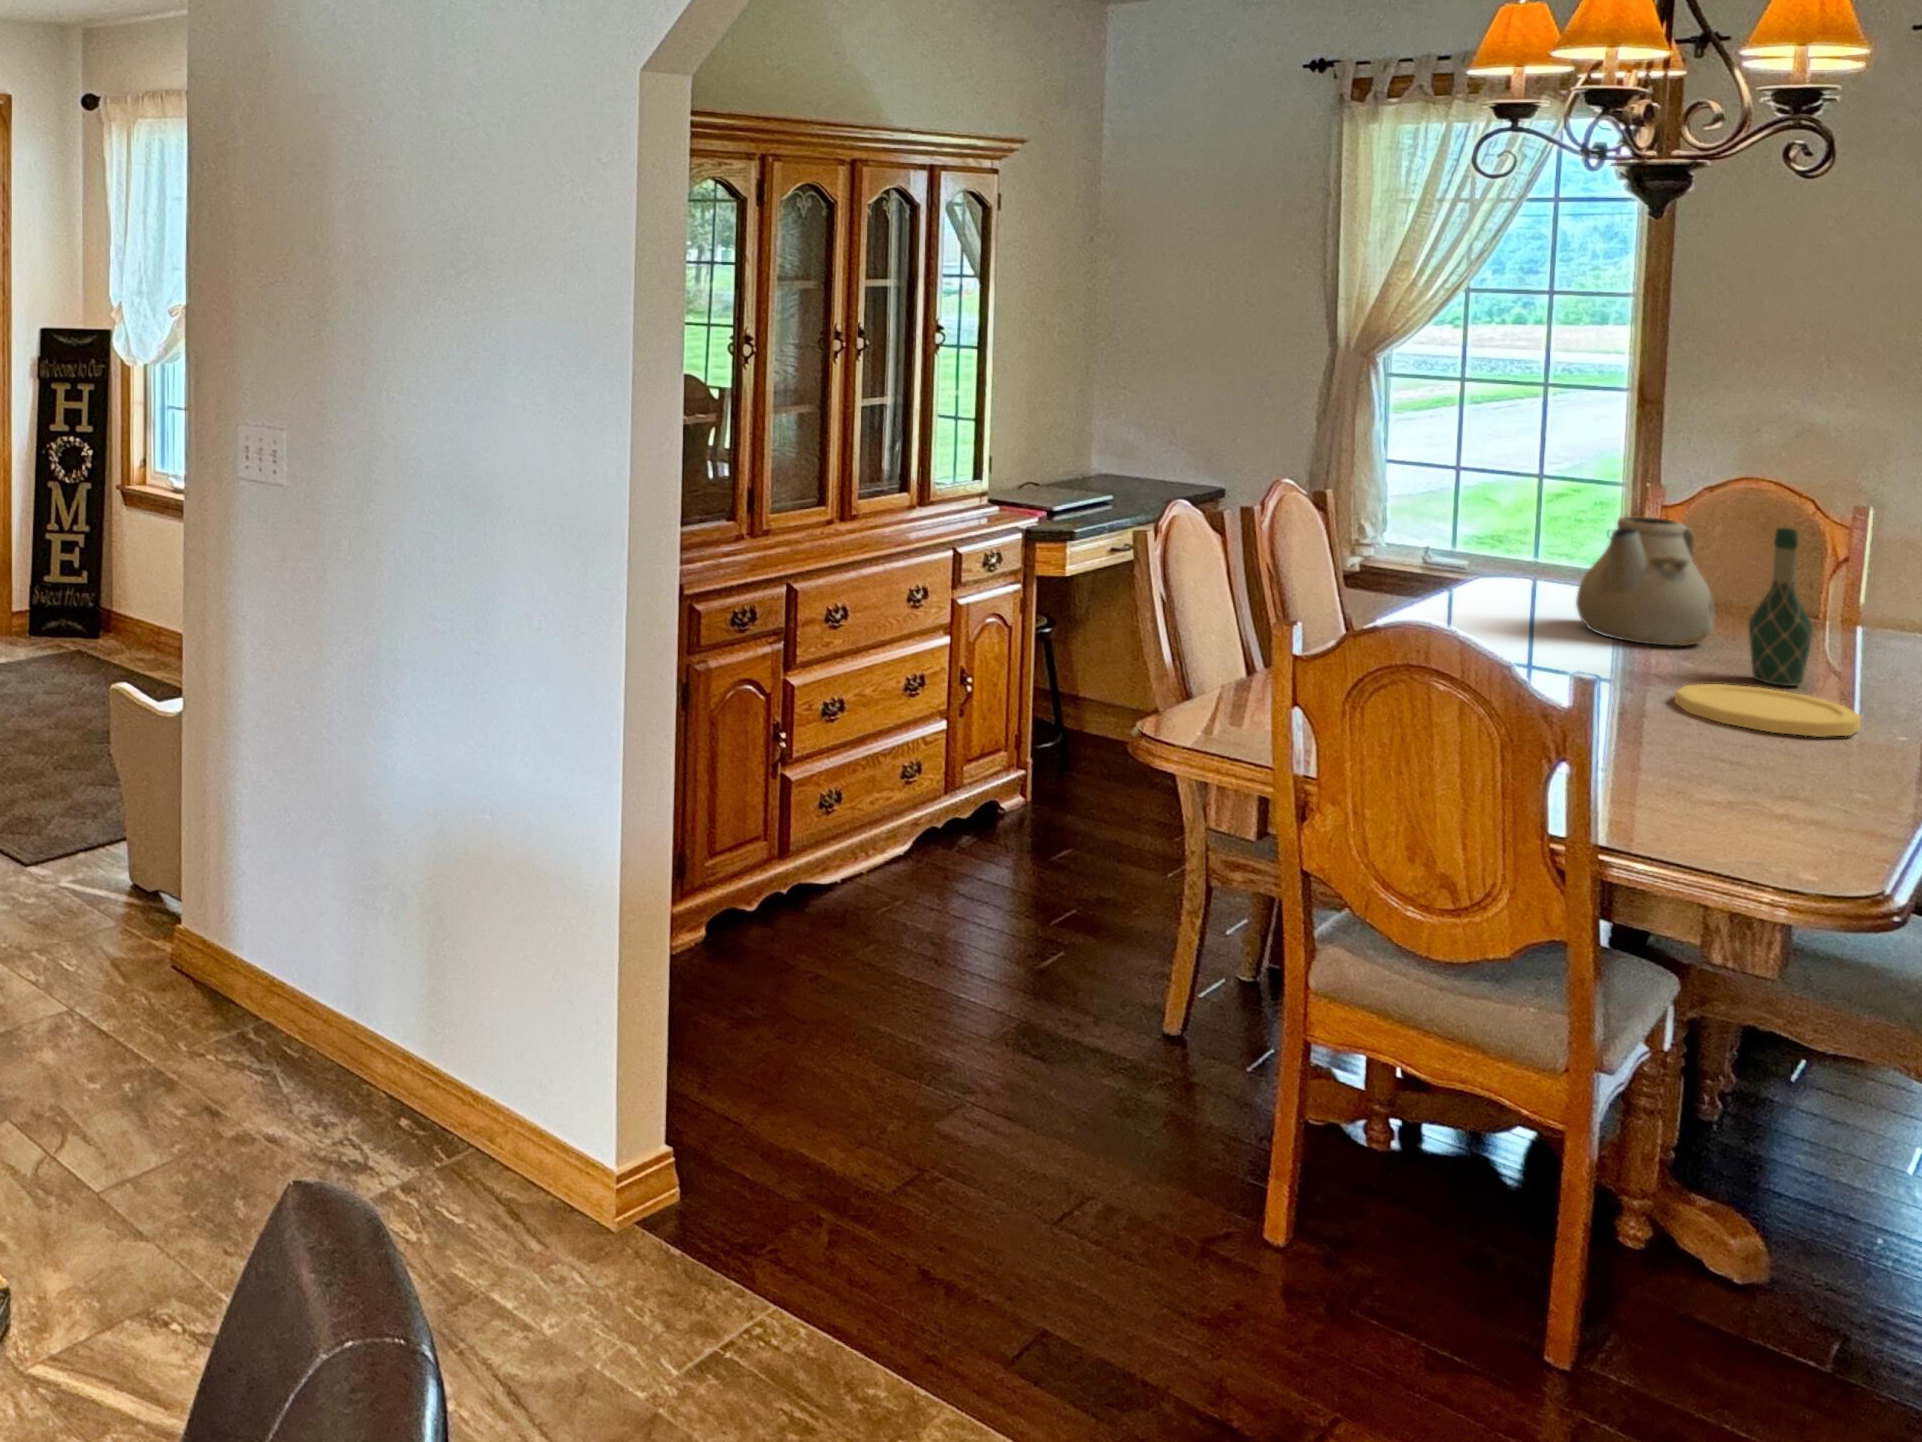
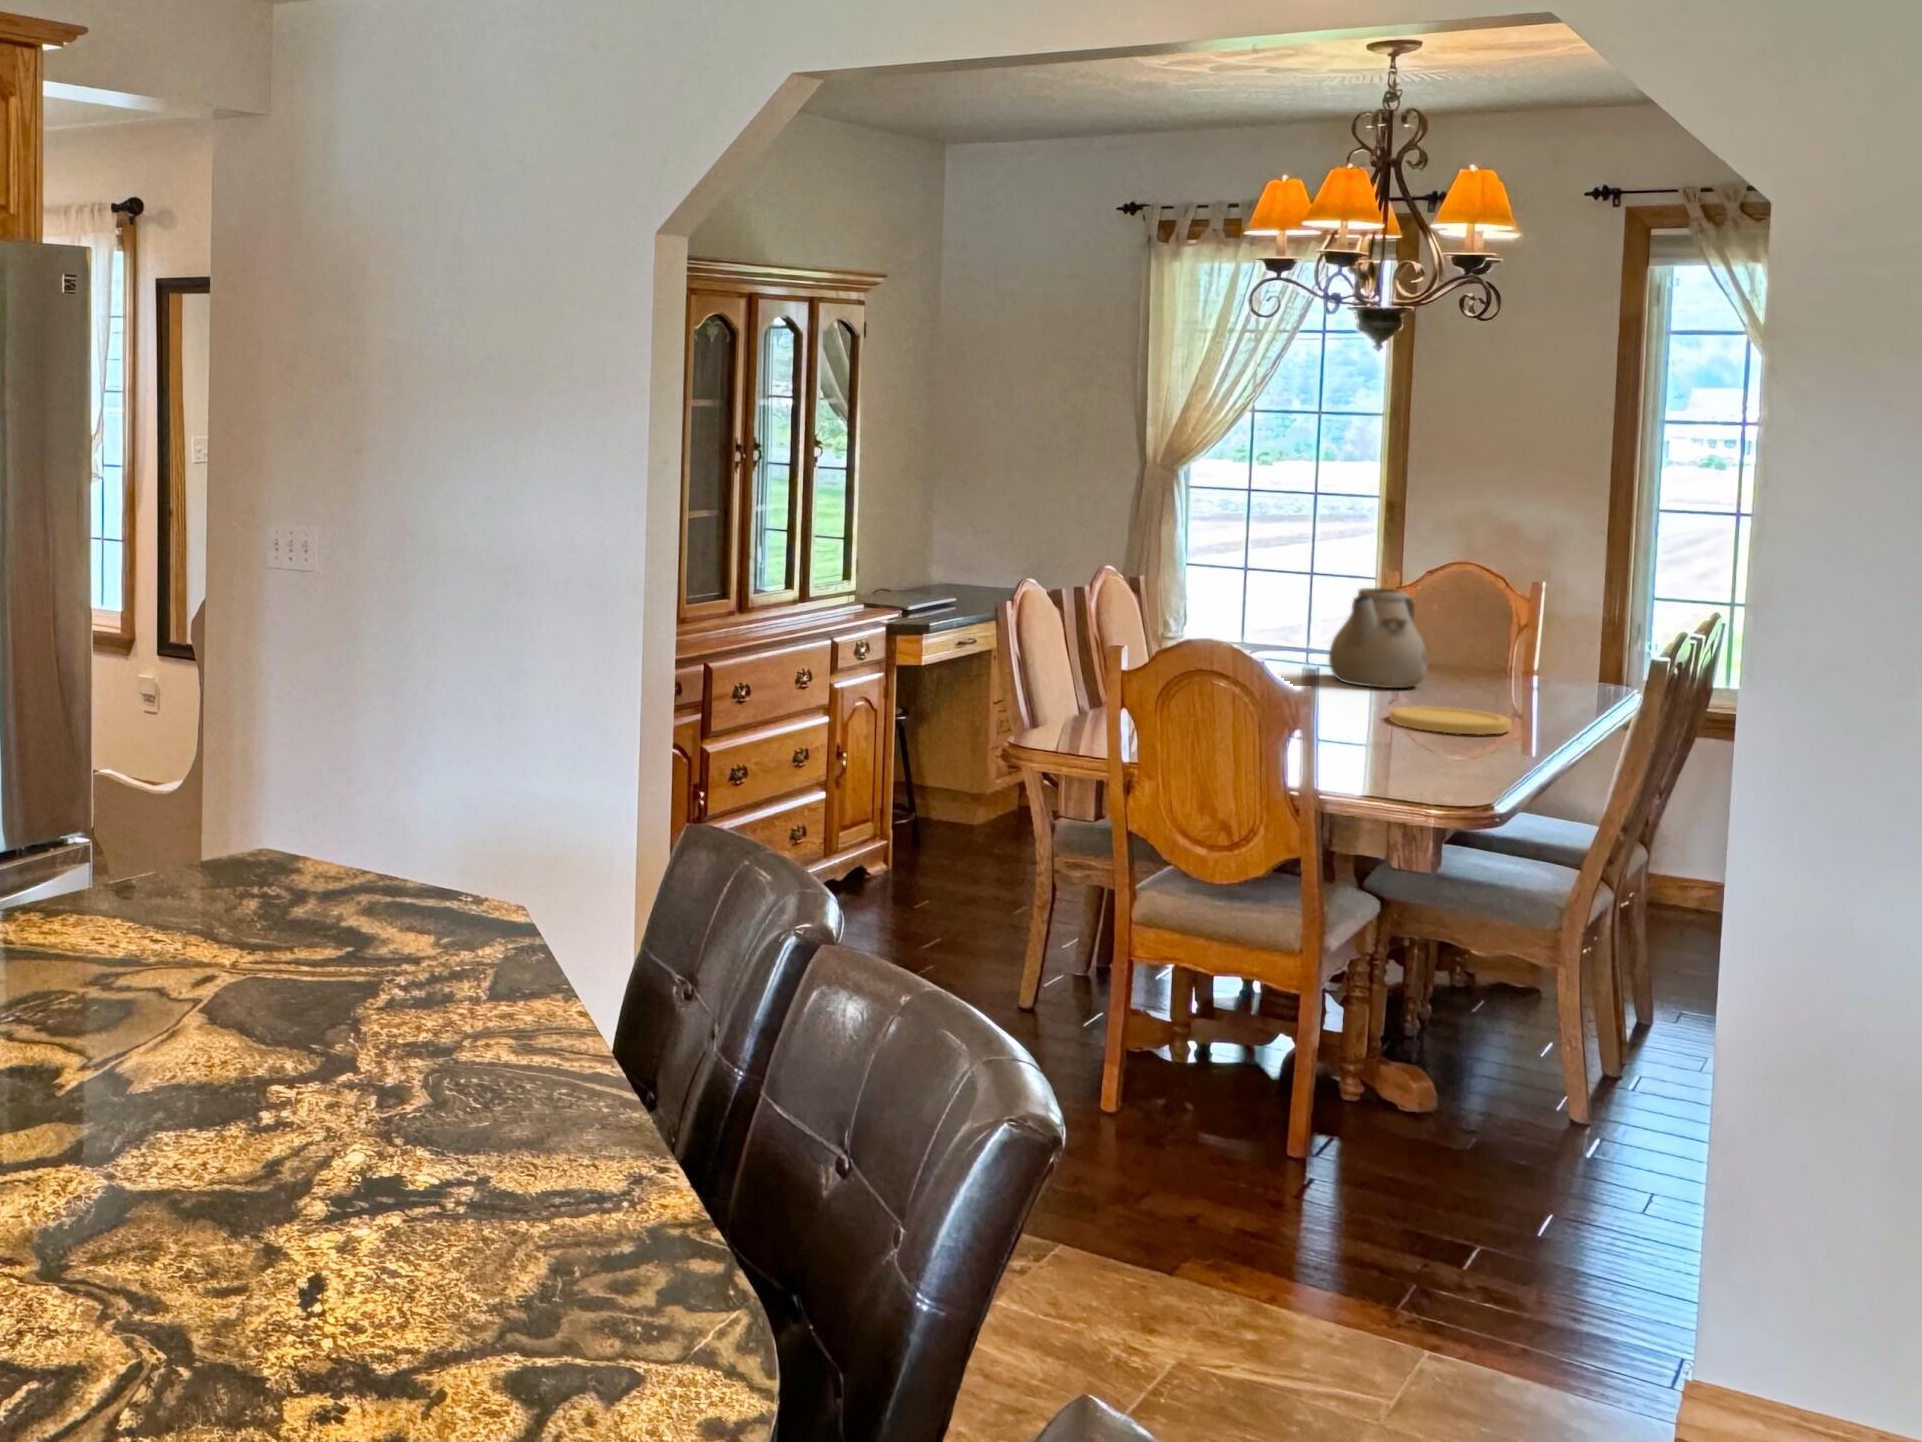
wine bottle: present [1749,528,1813,686] -> none [1446,588,1489,709]

